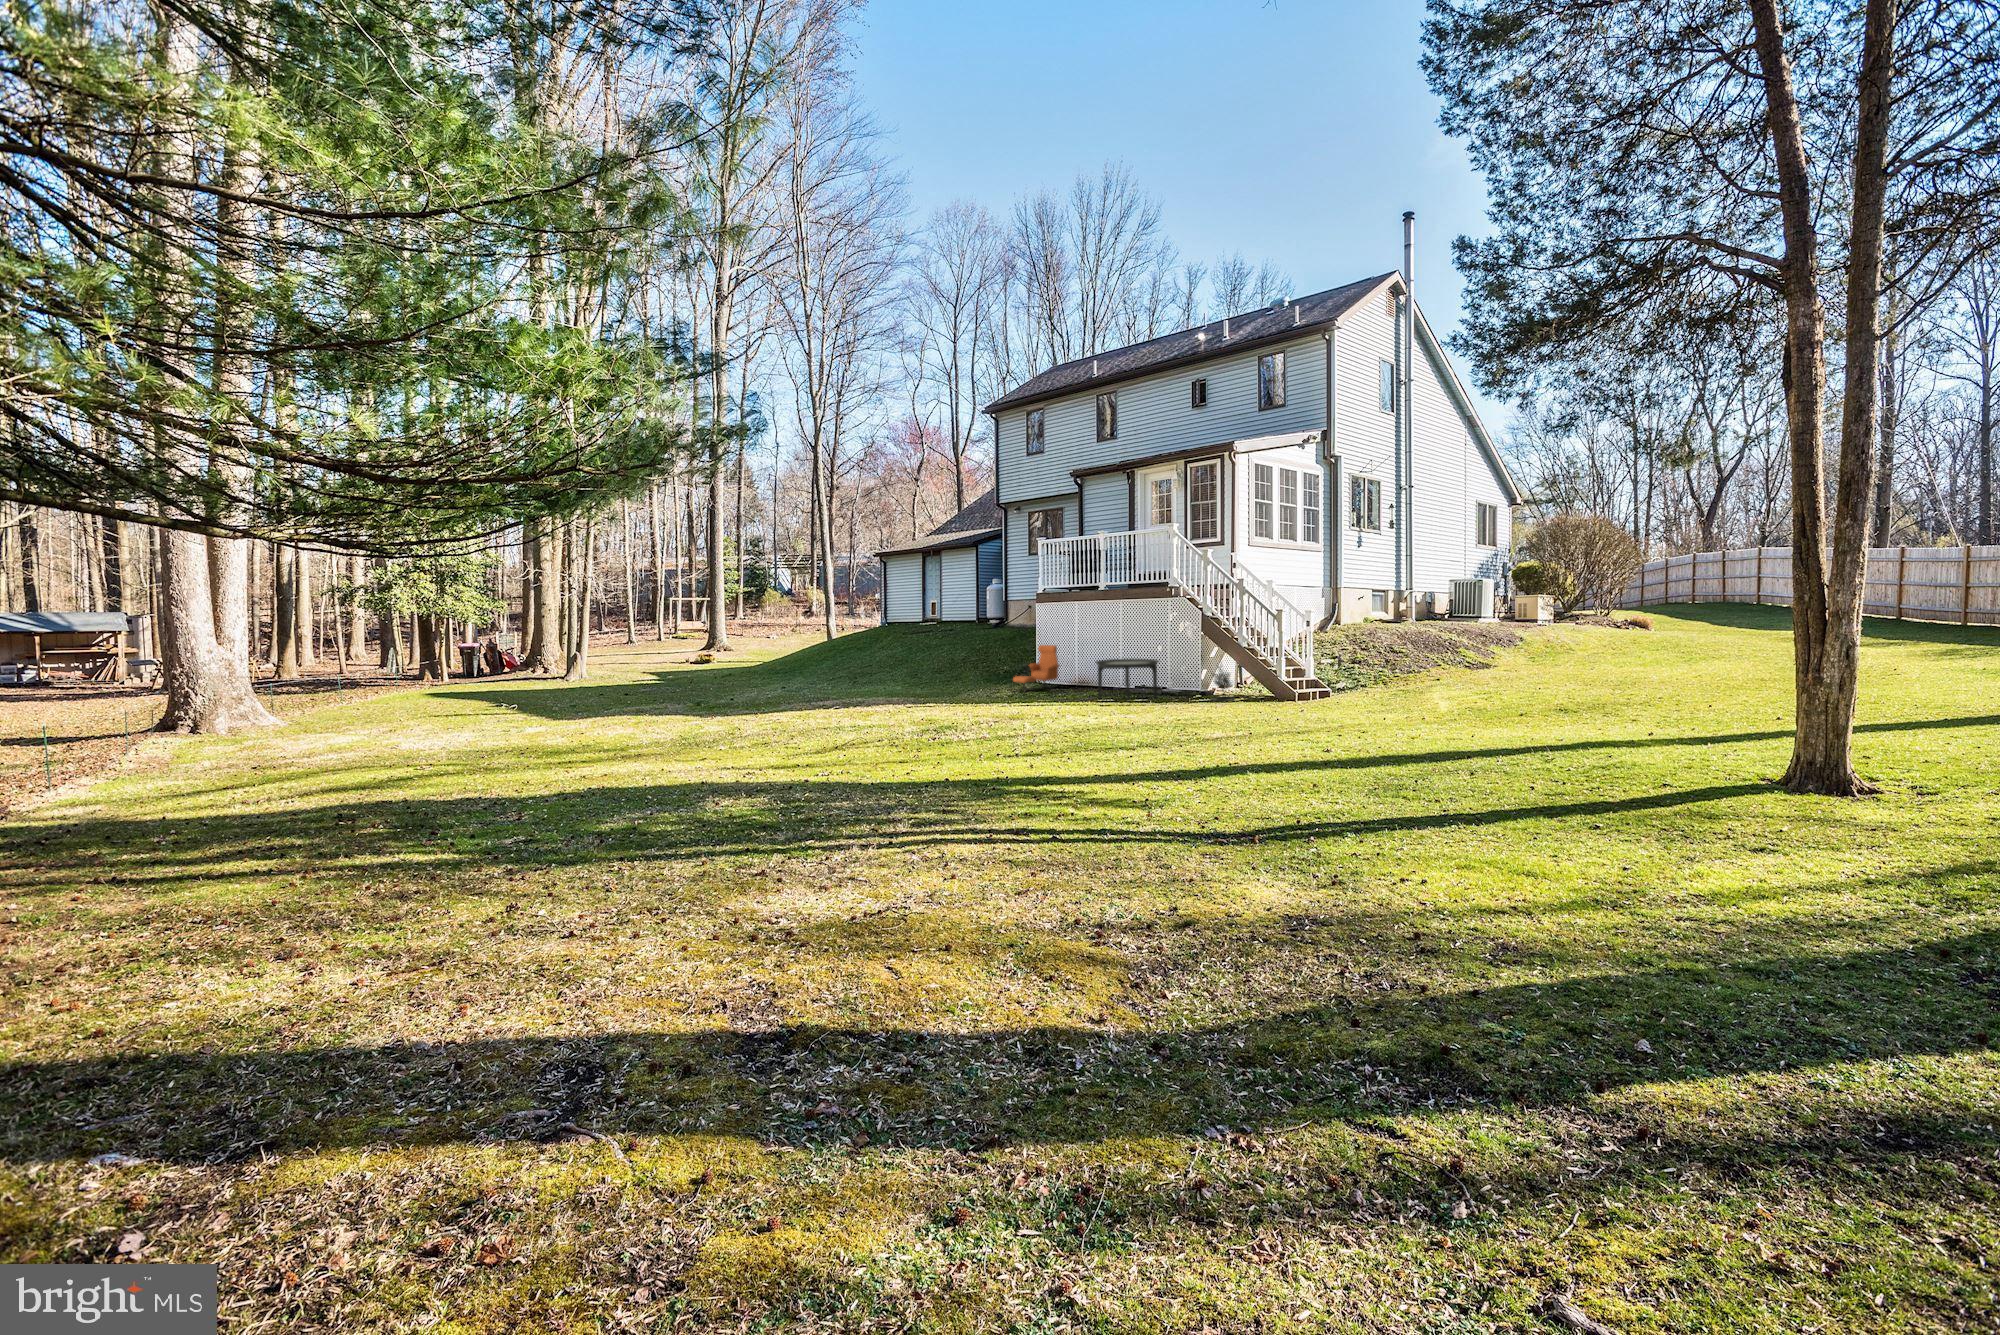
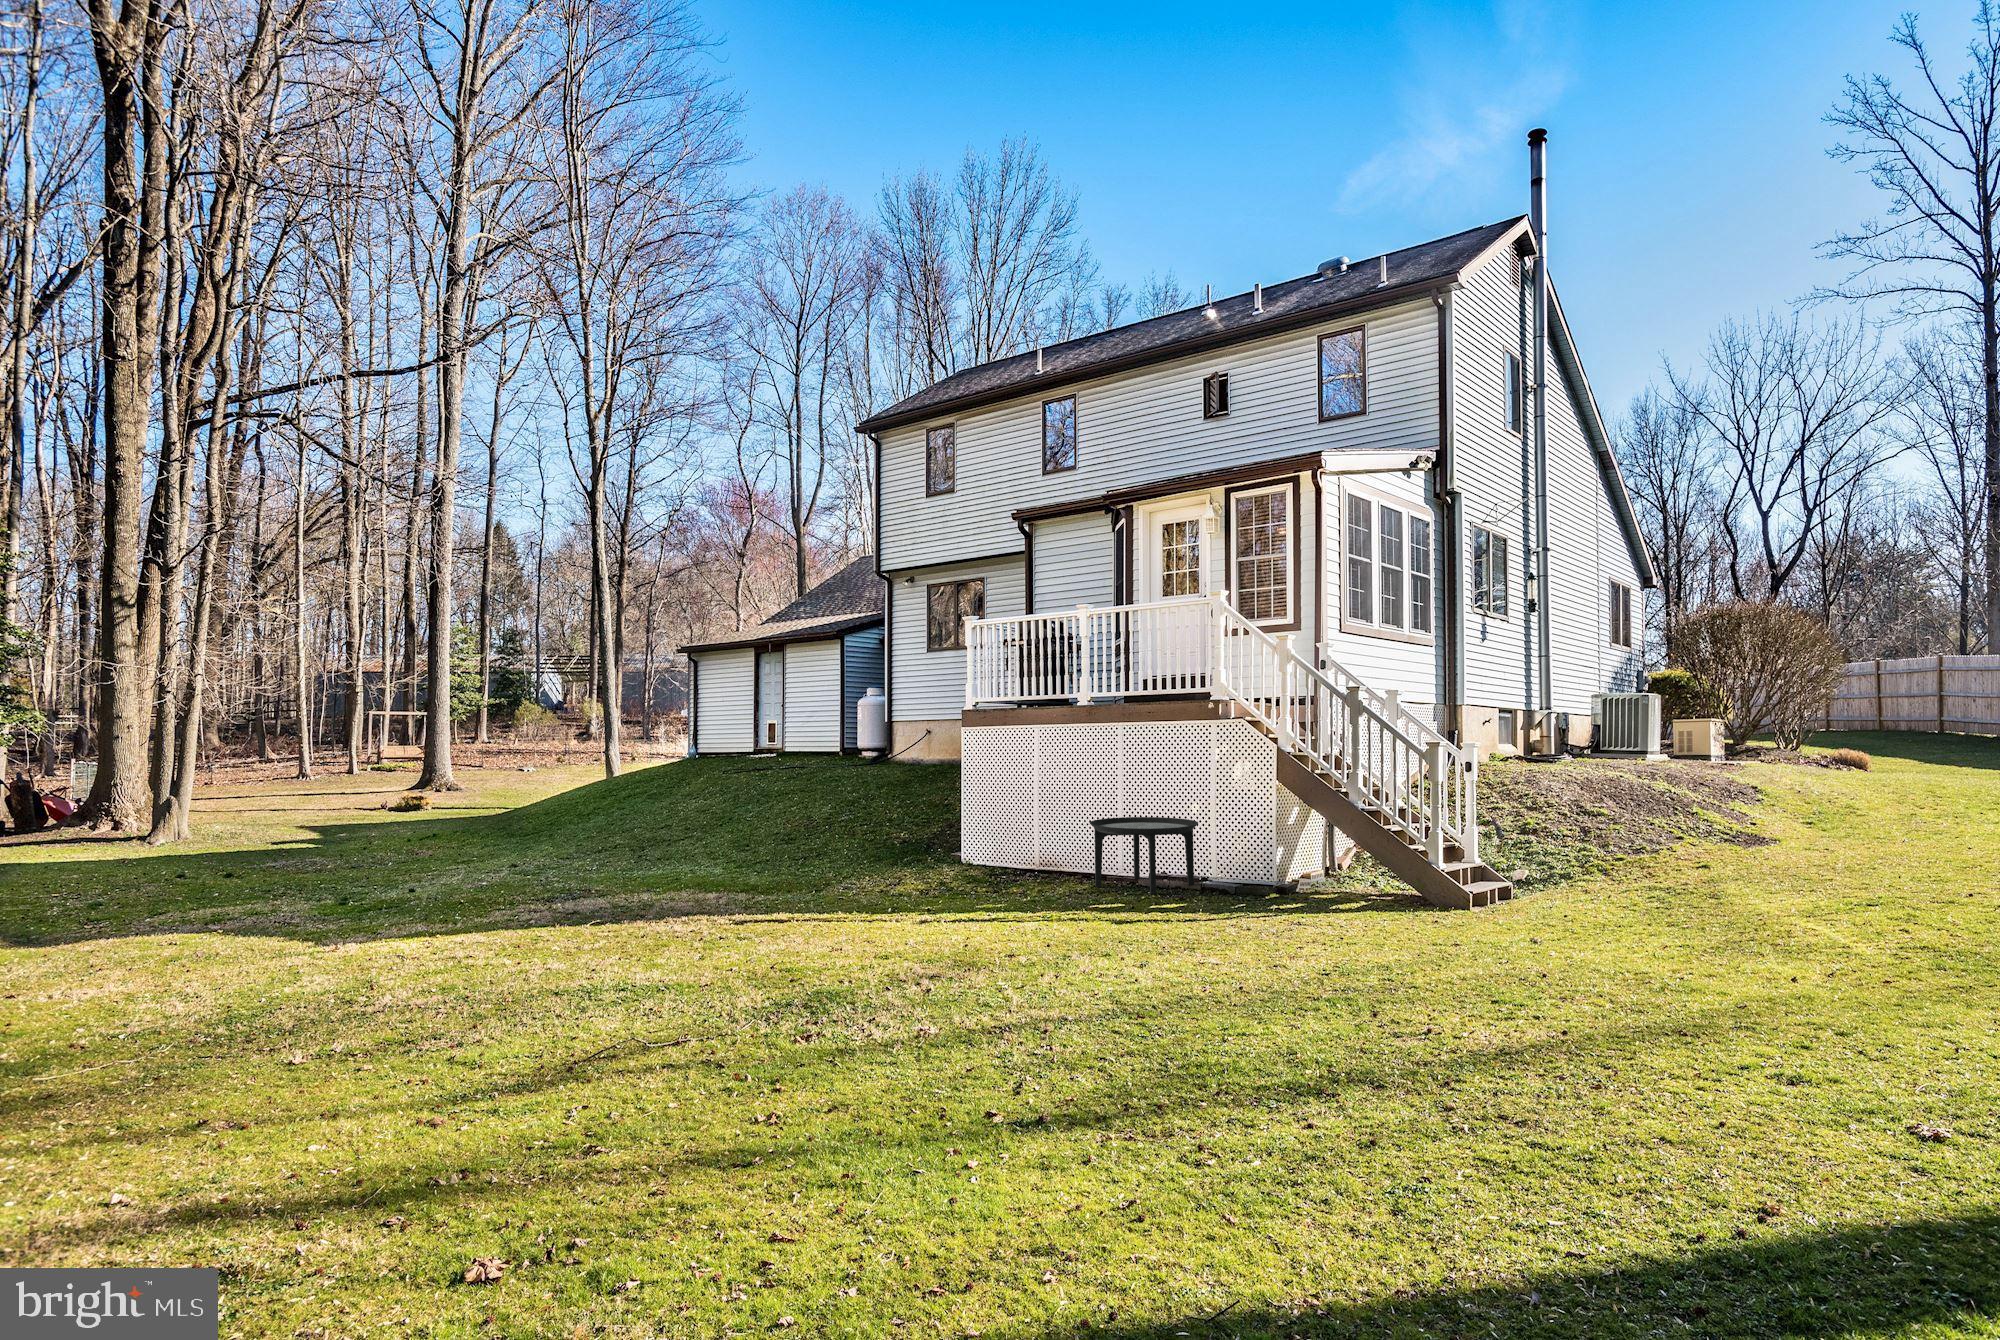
lounge chair: present [1013,645,1060,691] -> none [937,791,1014,872]
potted tree: present [1211,666,1233,701] -> none [1287,822,1330,892]

